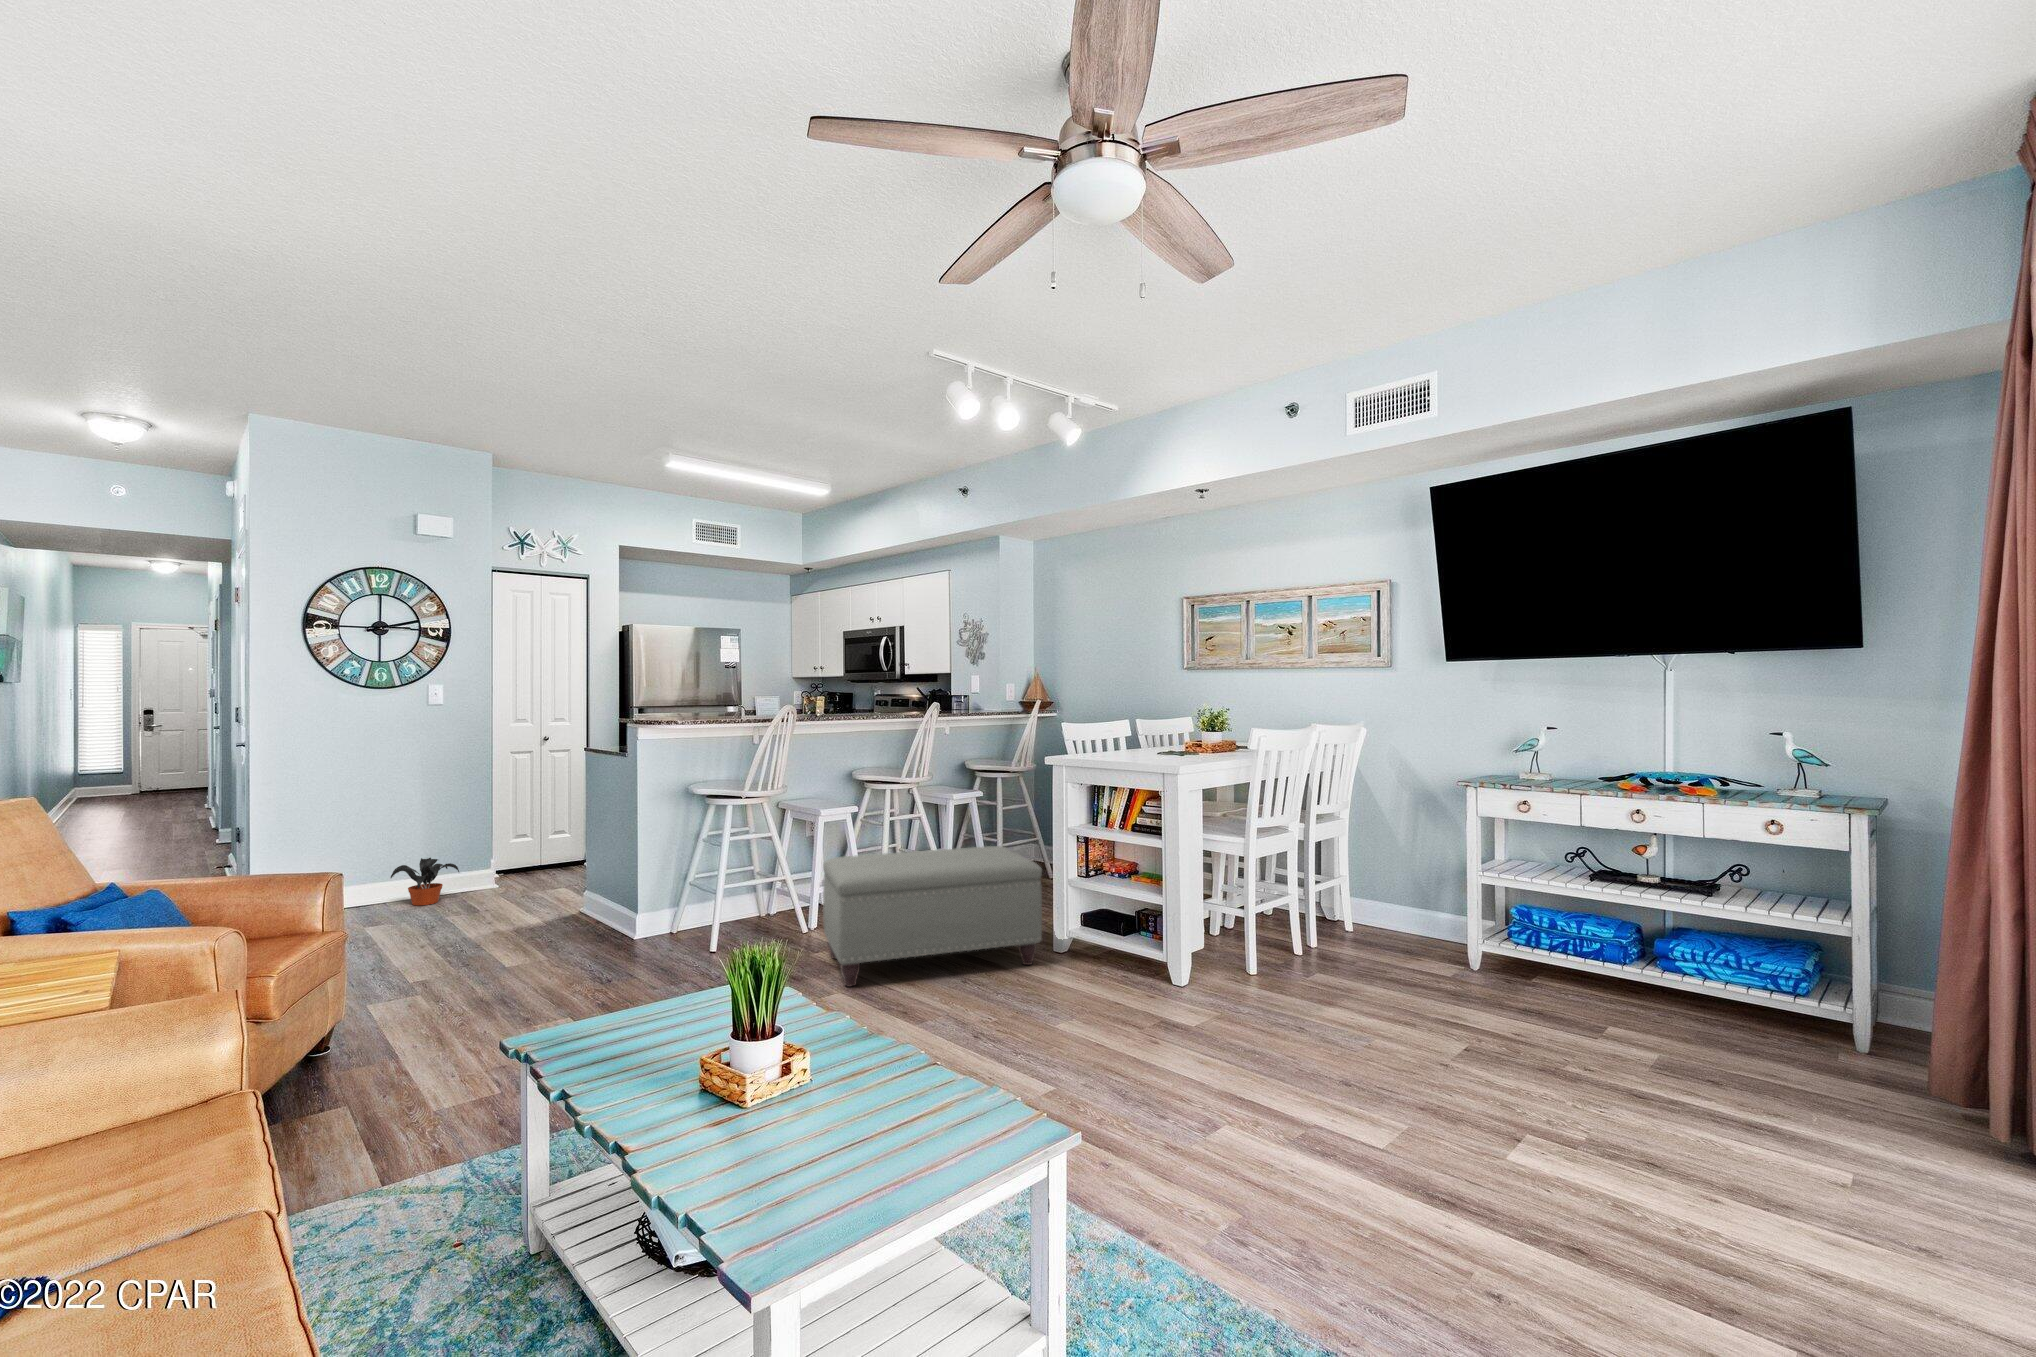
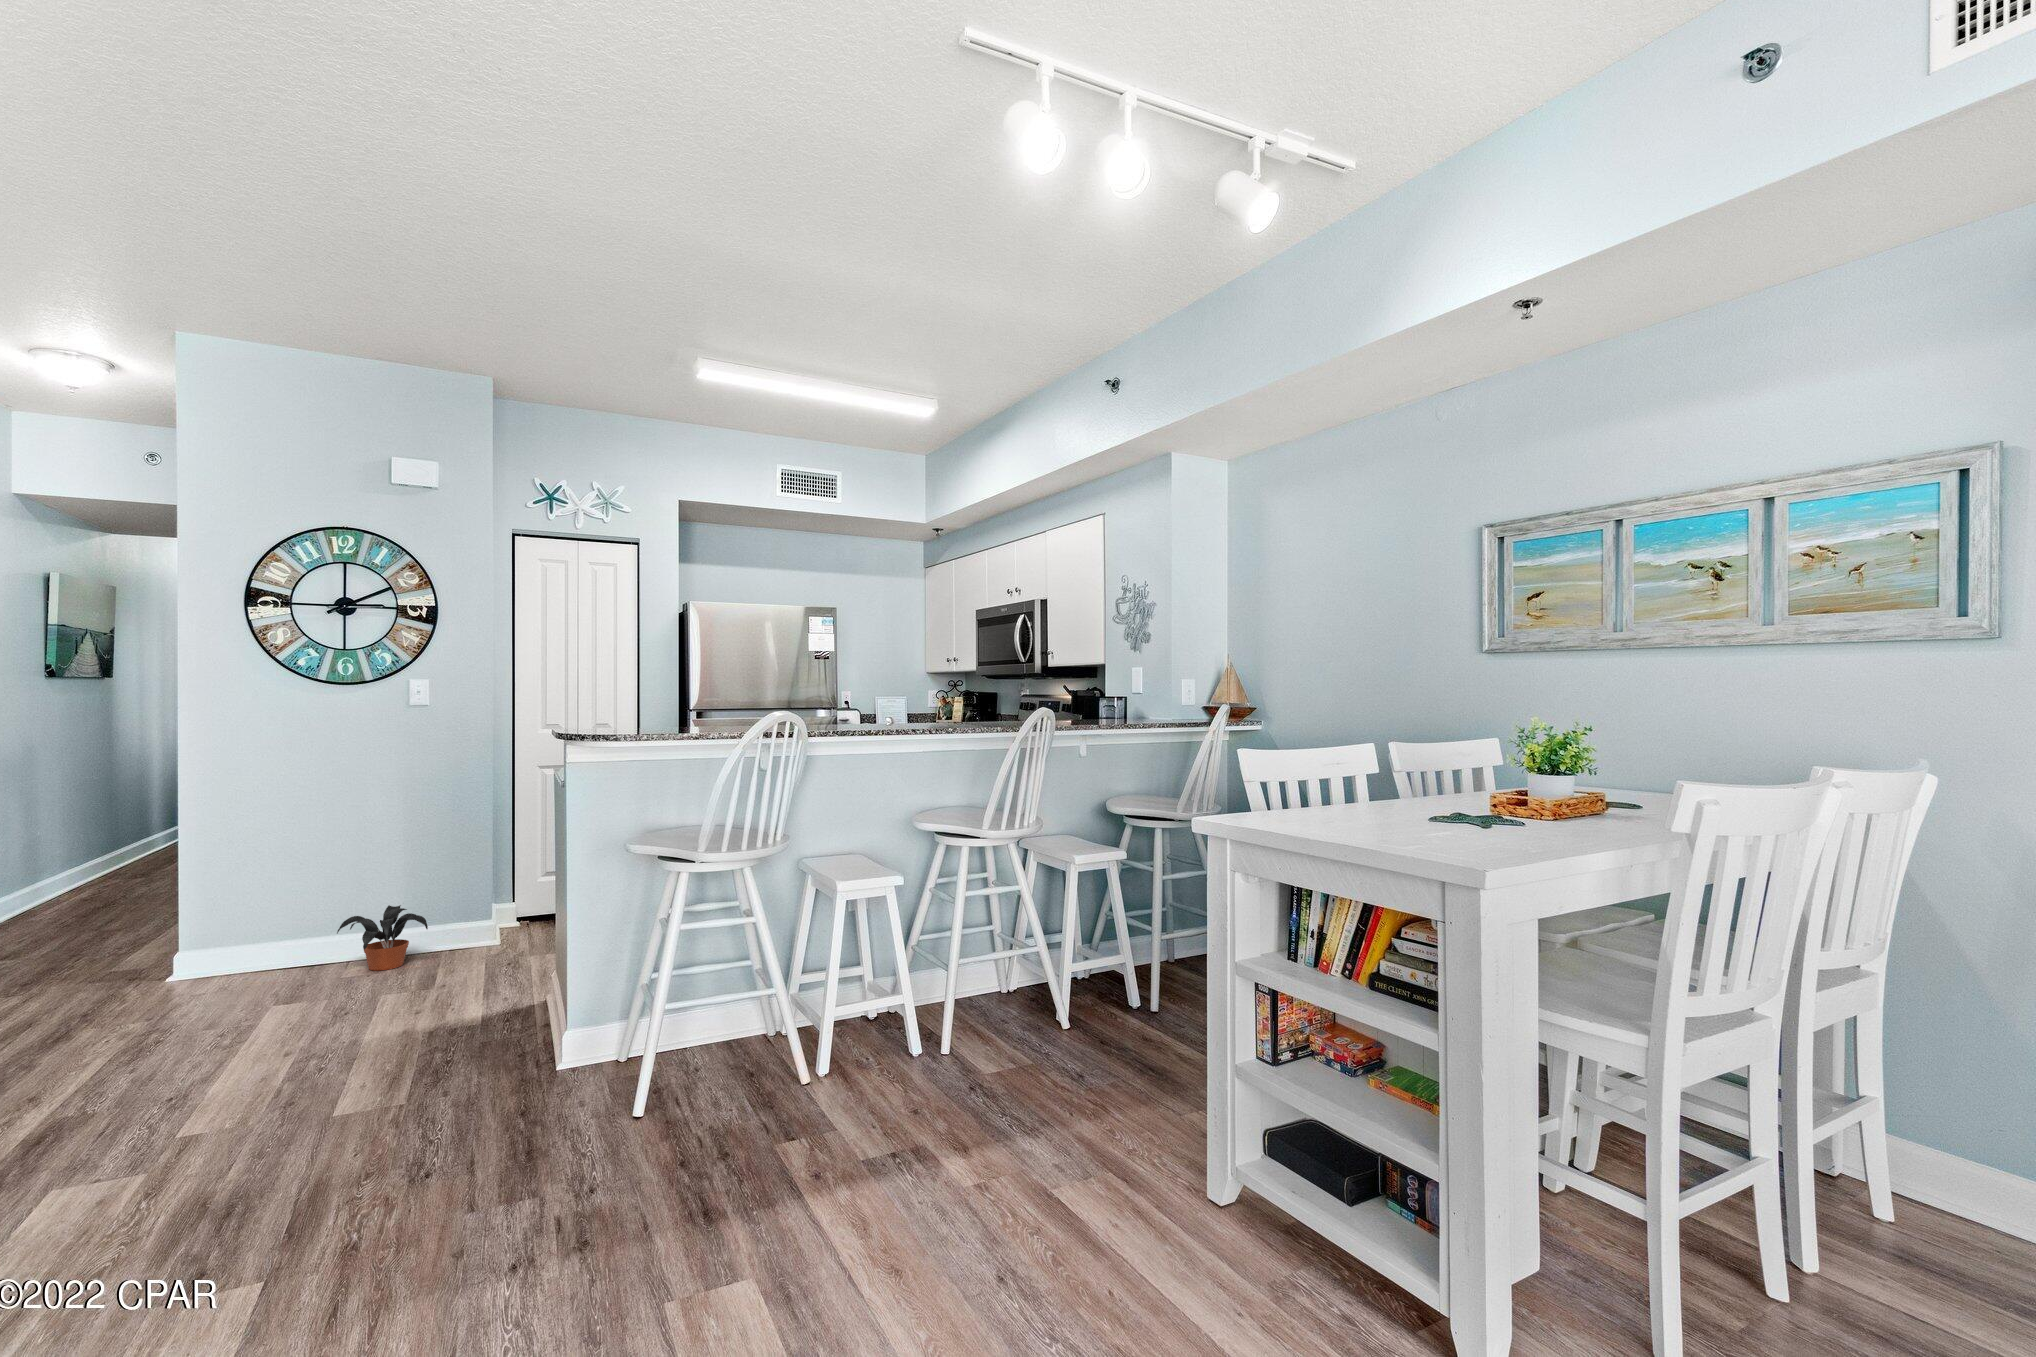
ottoman: present [823,846,1042,986] -> none [751,976,1172,1265]

